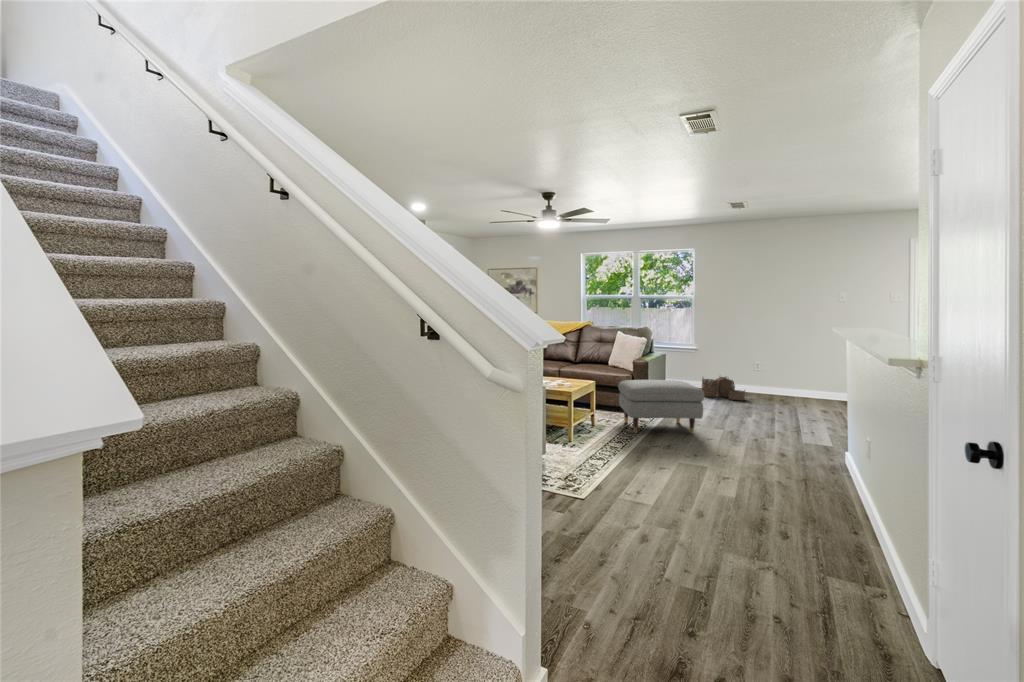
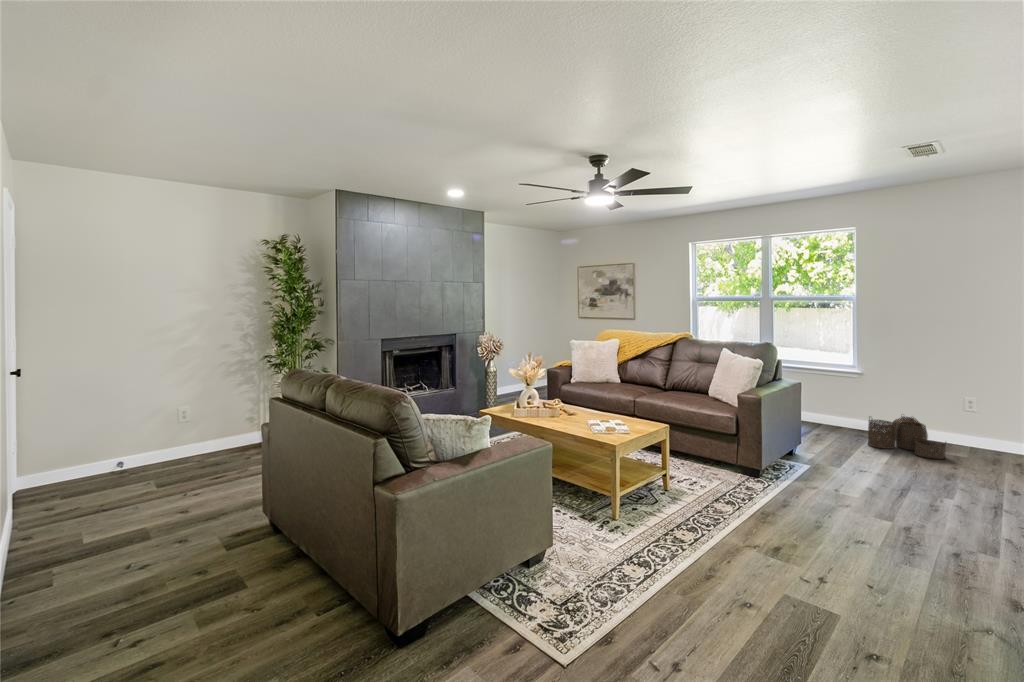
ottoman: present [618,380,704,434] -> none [710,426,851,525]

